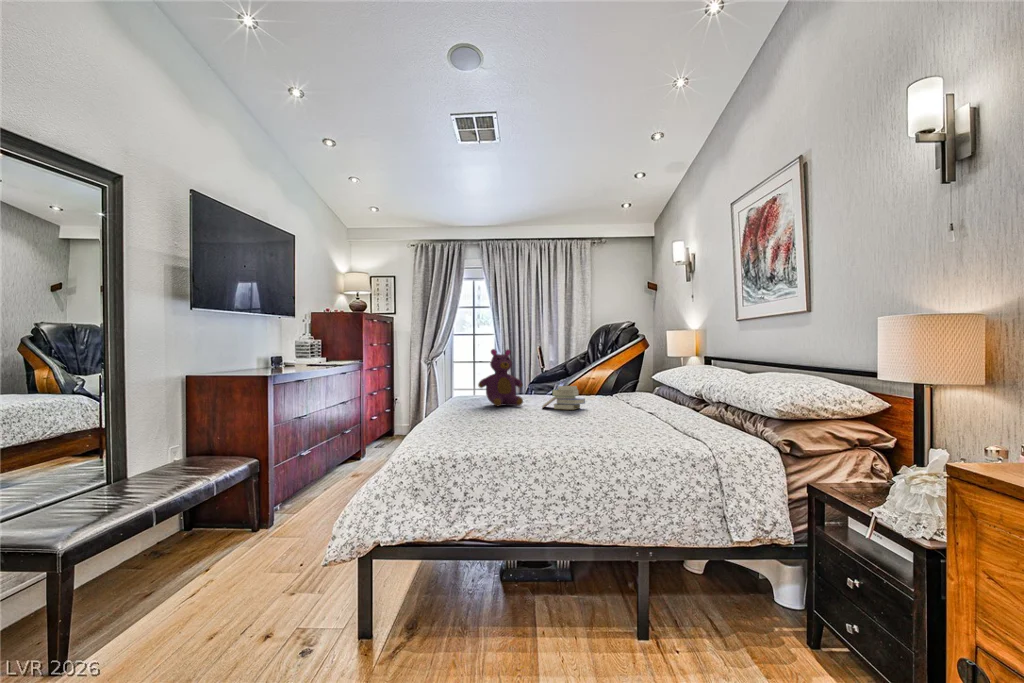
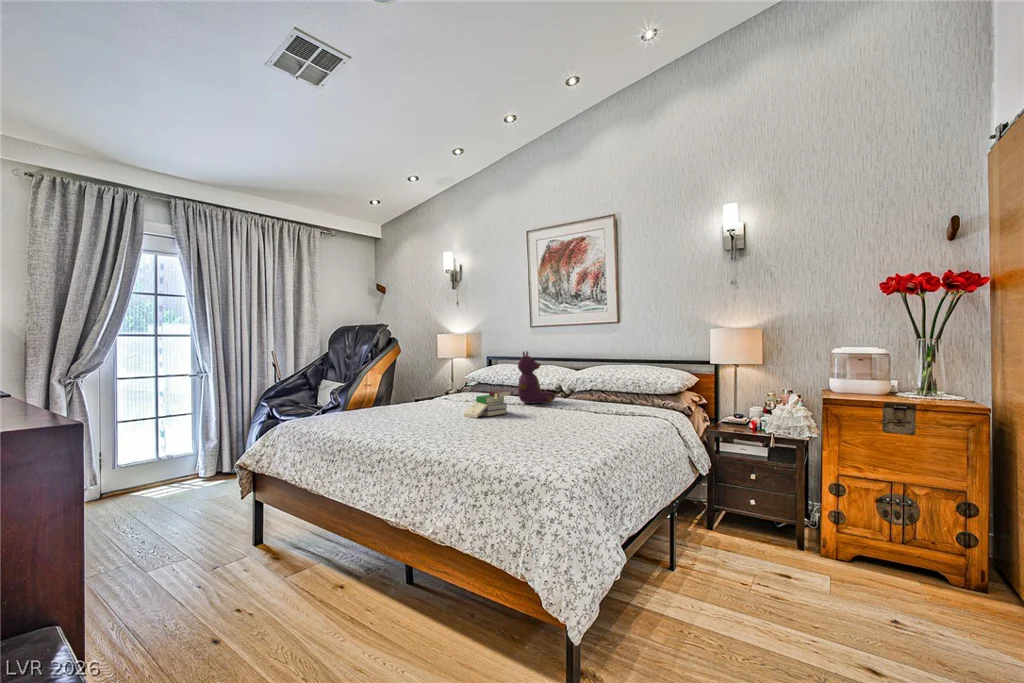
teddy bear: present [478,349,523,406] -> present [518,351,555,404]

